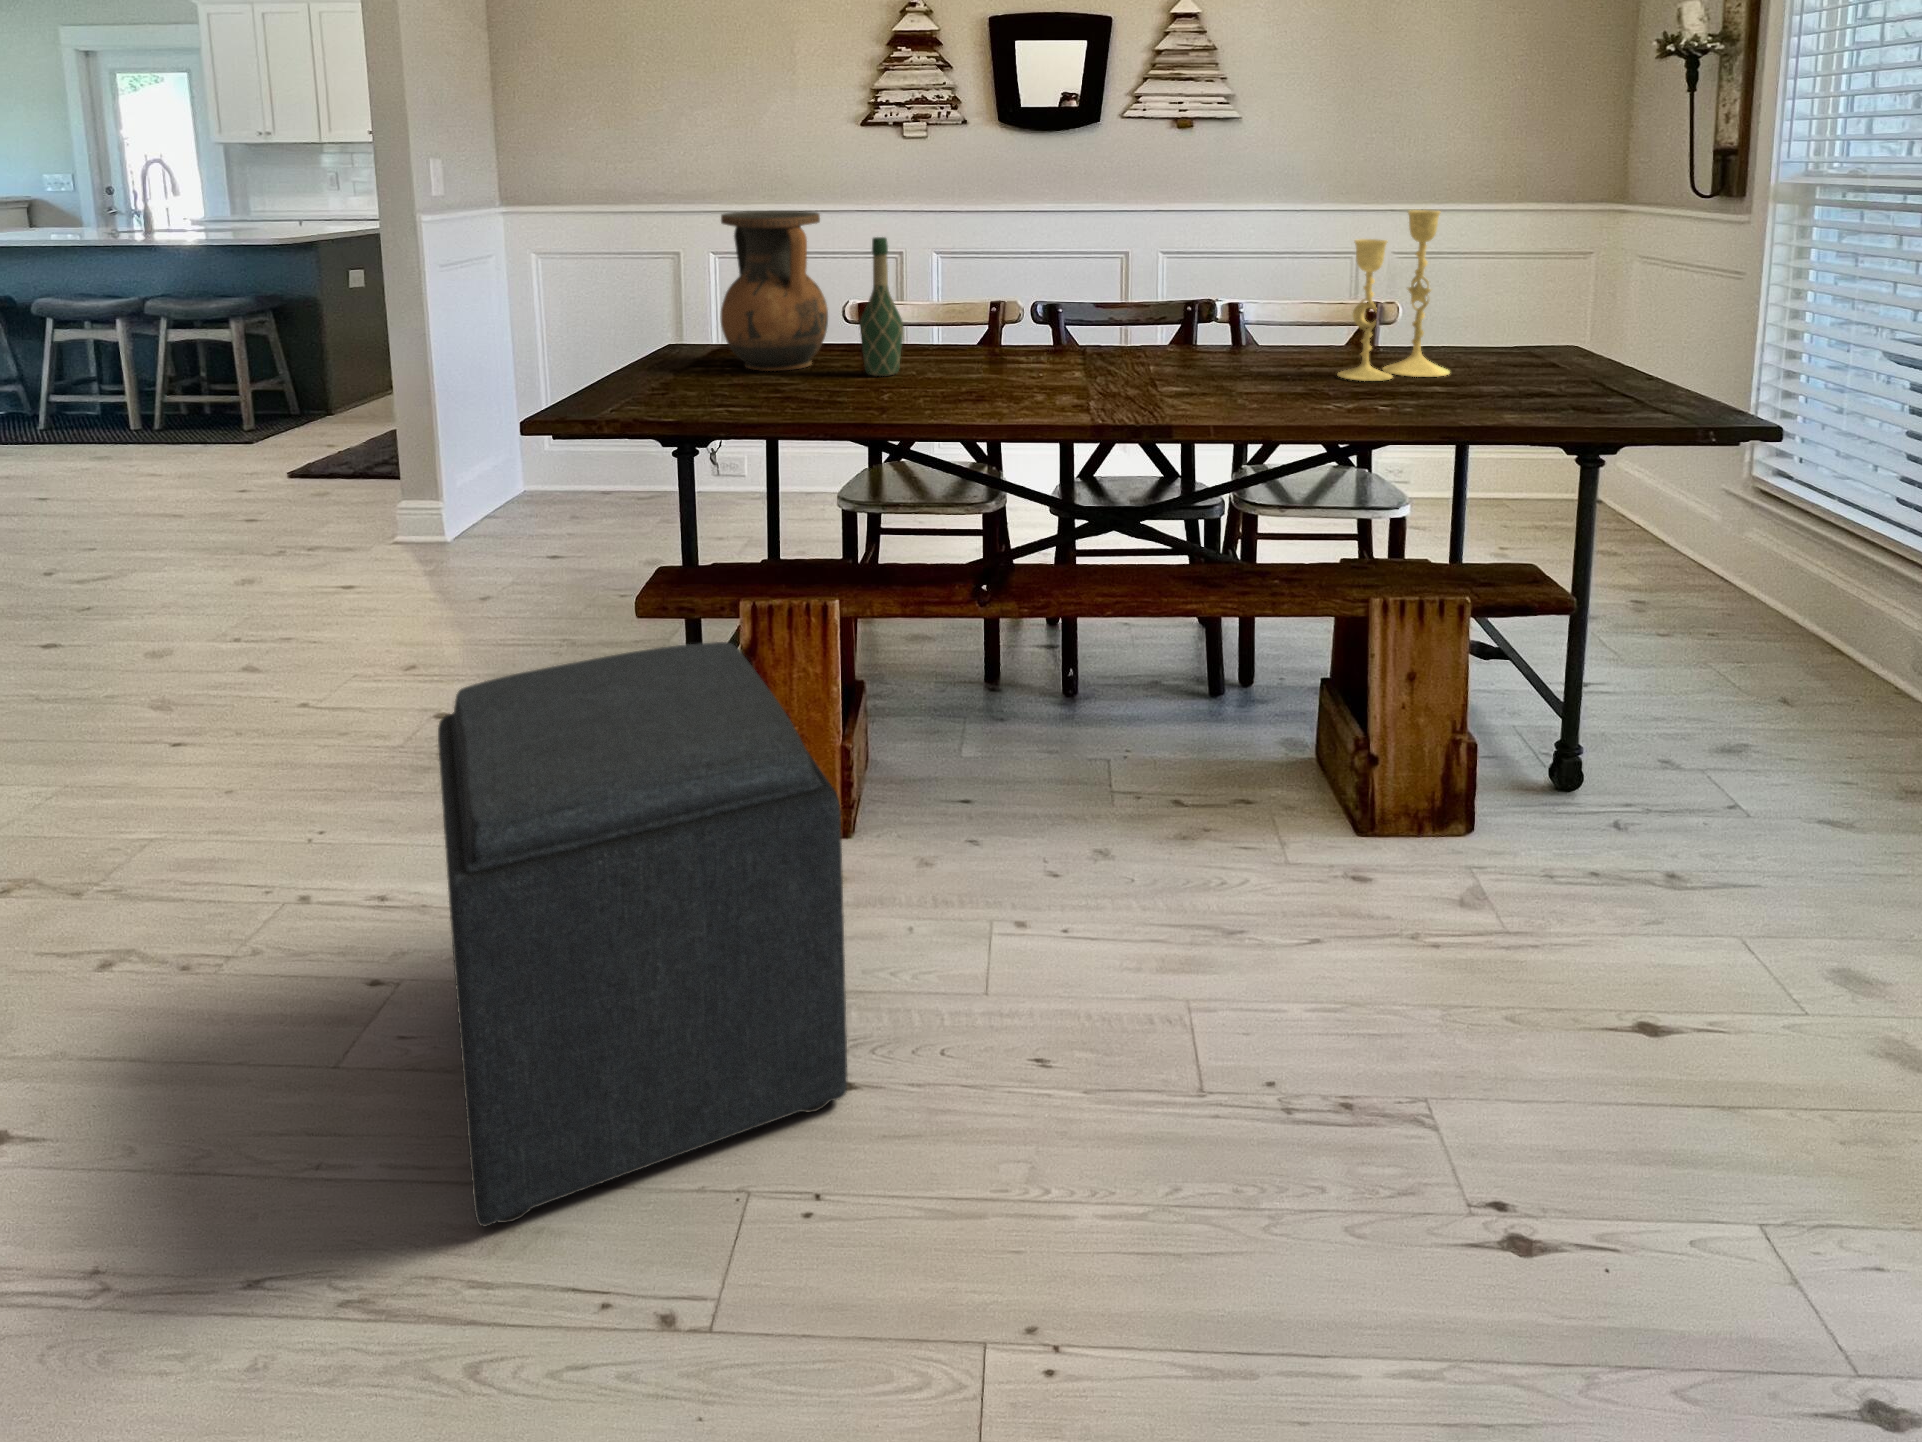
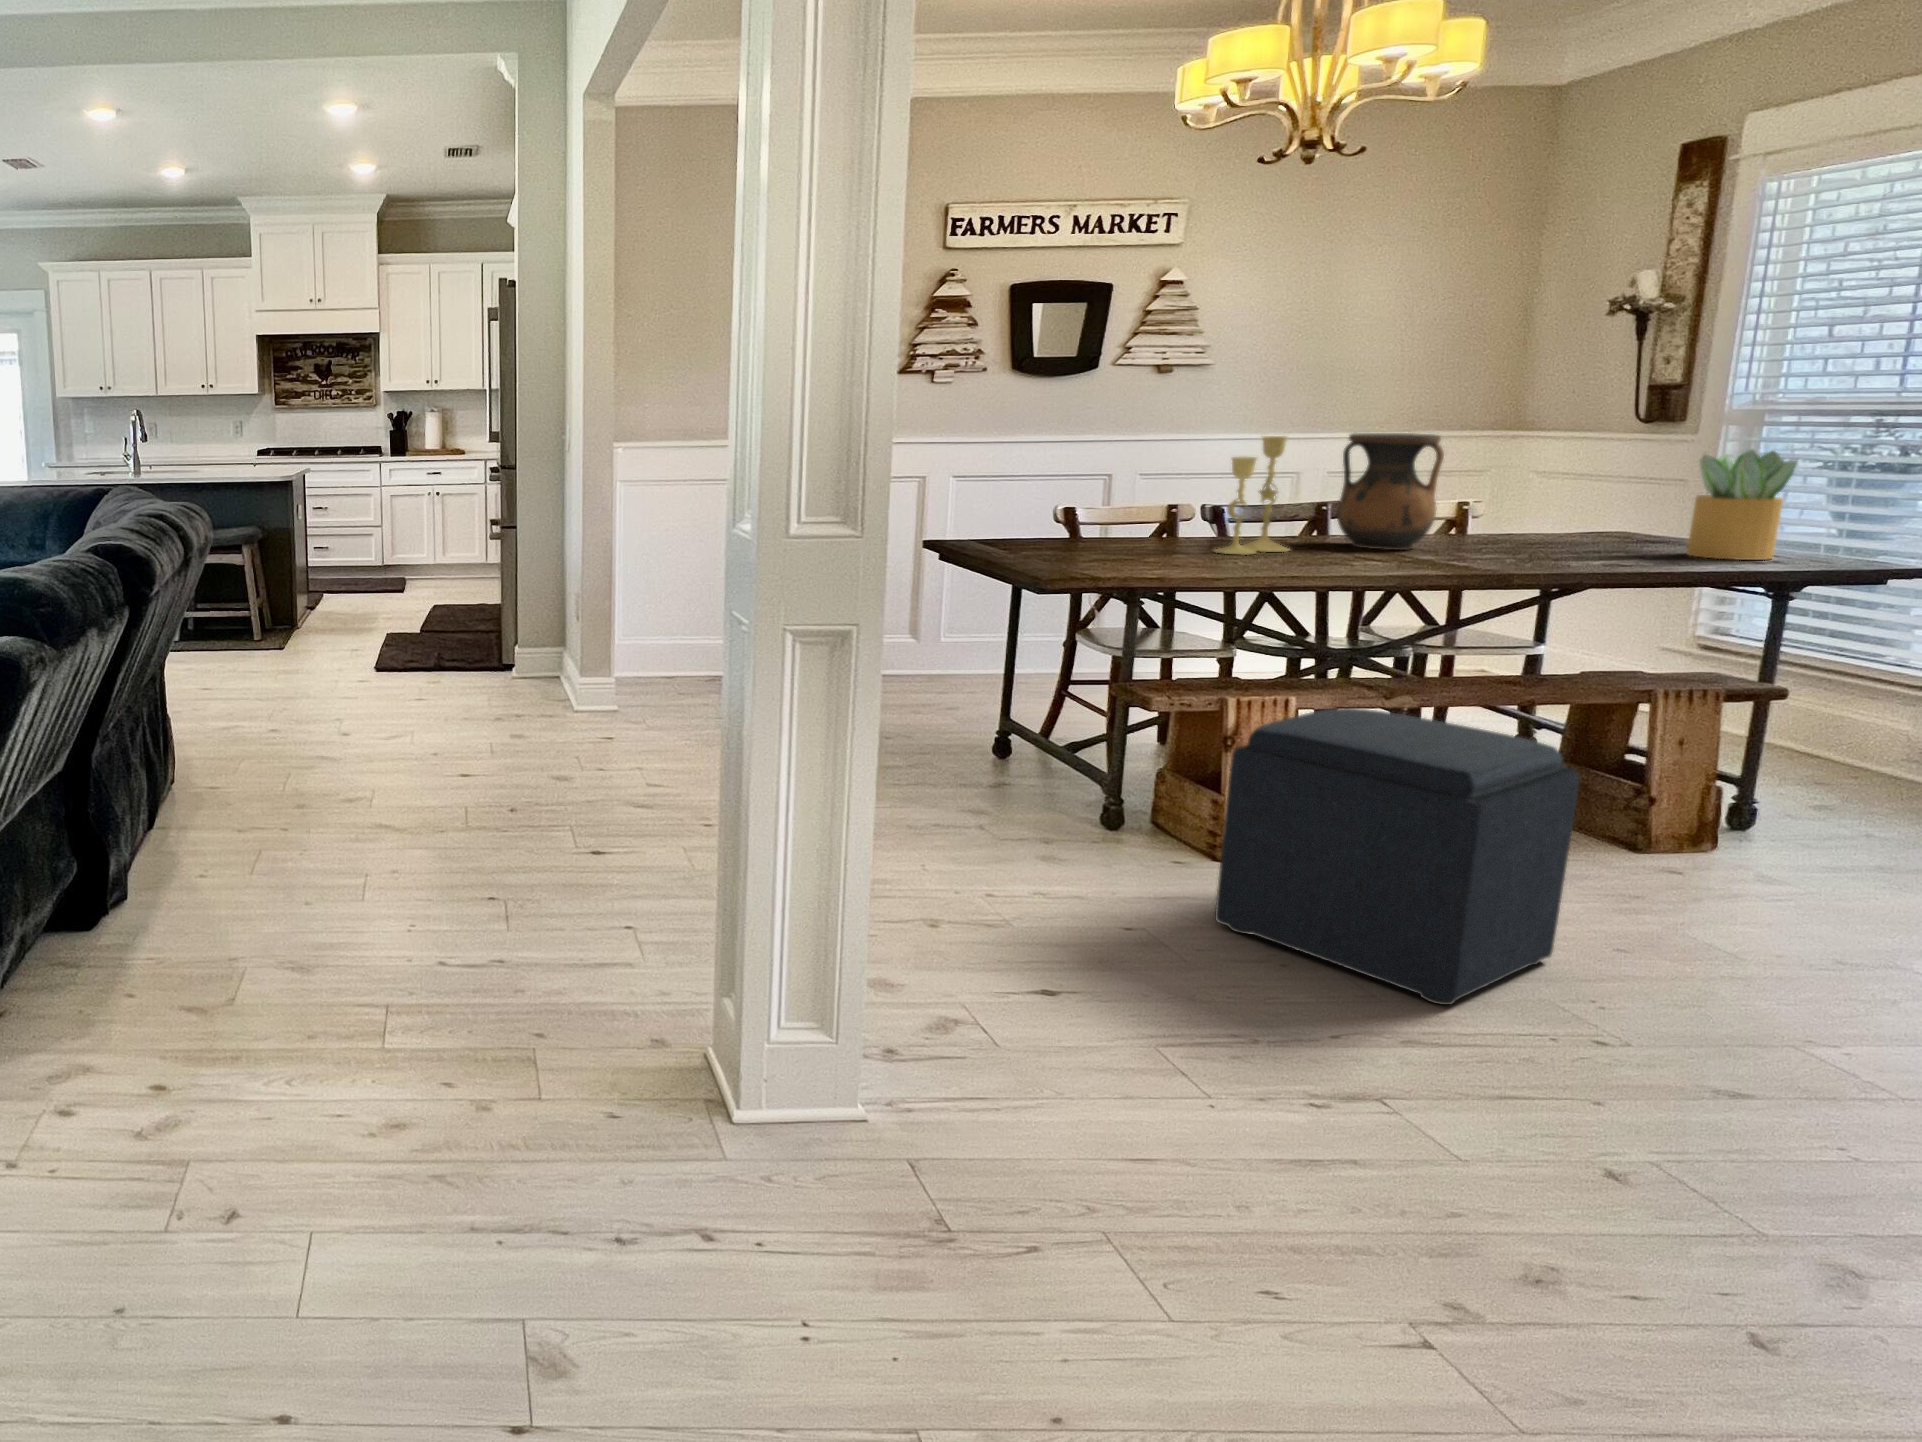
candlestick: present [1337,210,1450,381] -> present [1215,436,1289,555]
vase: present [720,211,828,371] -> present [1337,433,1444,550]
wine bottle: present [859,237,903,376] -> none [1161,456,1198,556]
potted plant: none [1531,240,1650,400] -> present [1687,450,1798,560]

